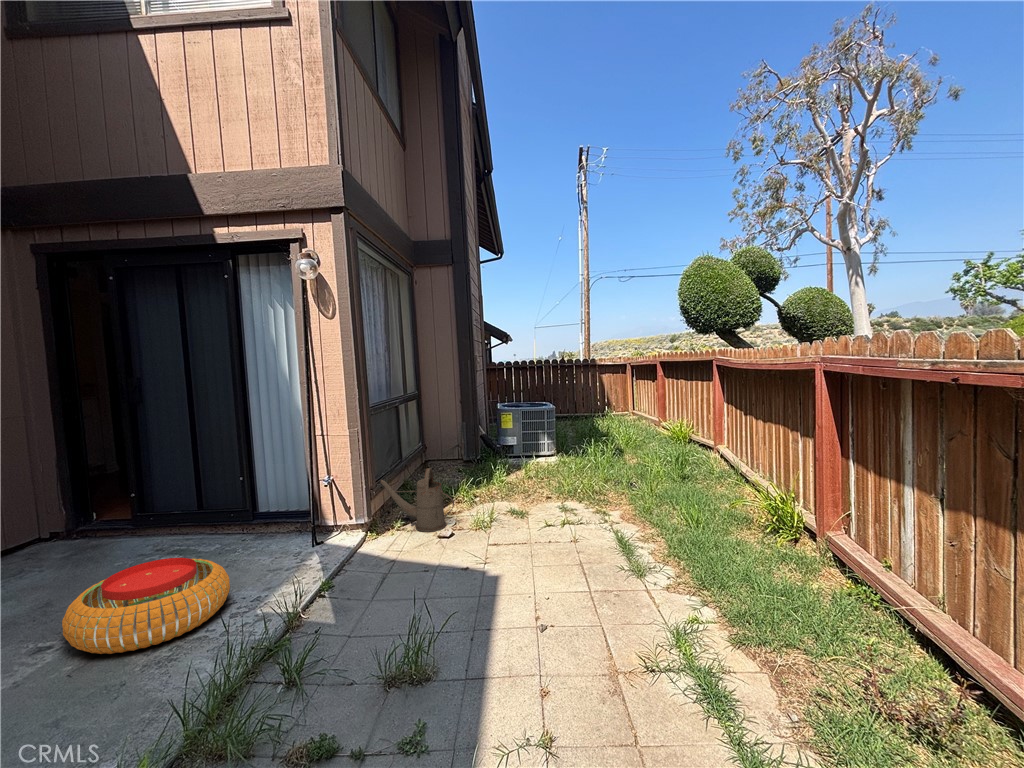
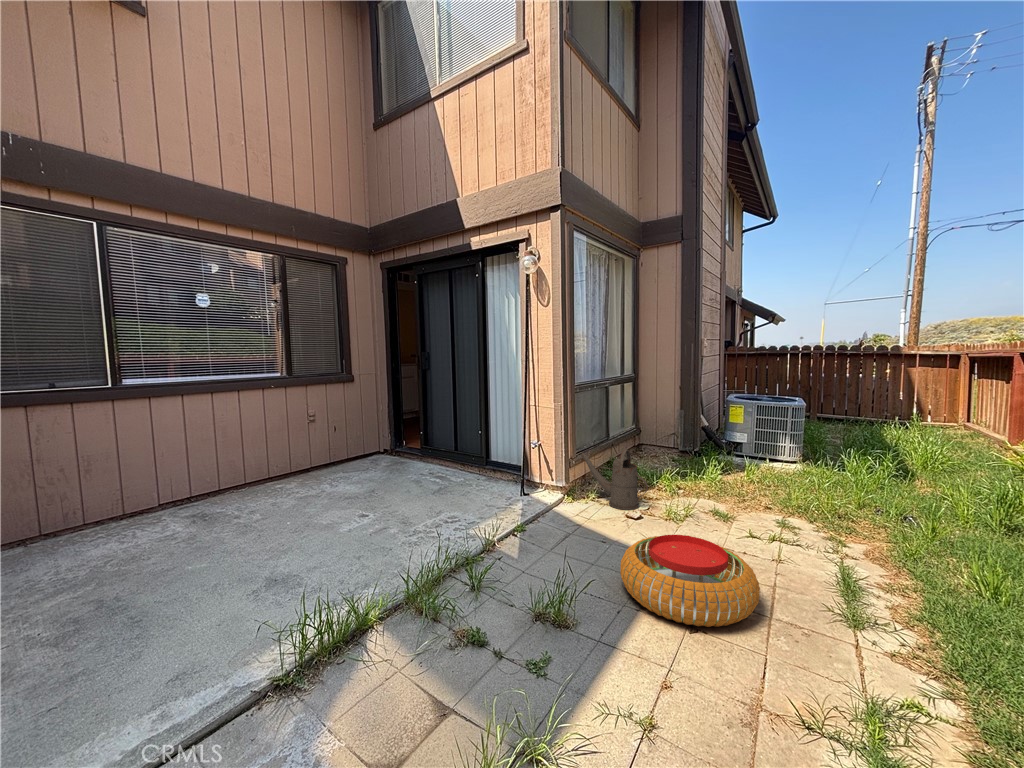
pouf: present [62,558,230,654] -> present [620,535,760,627]

